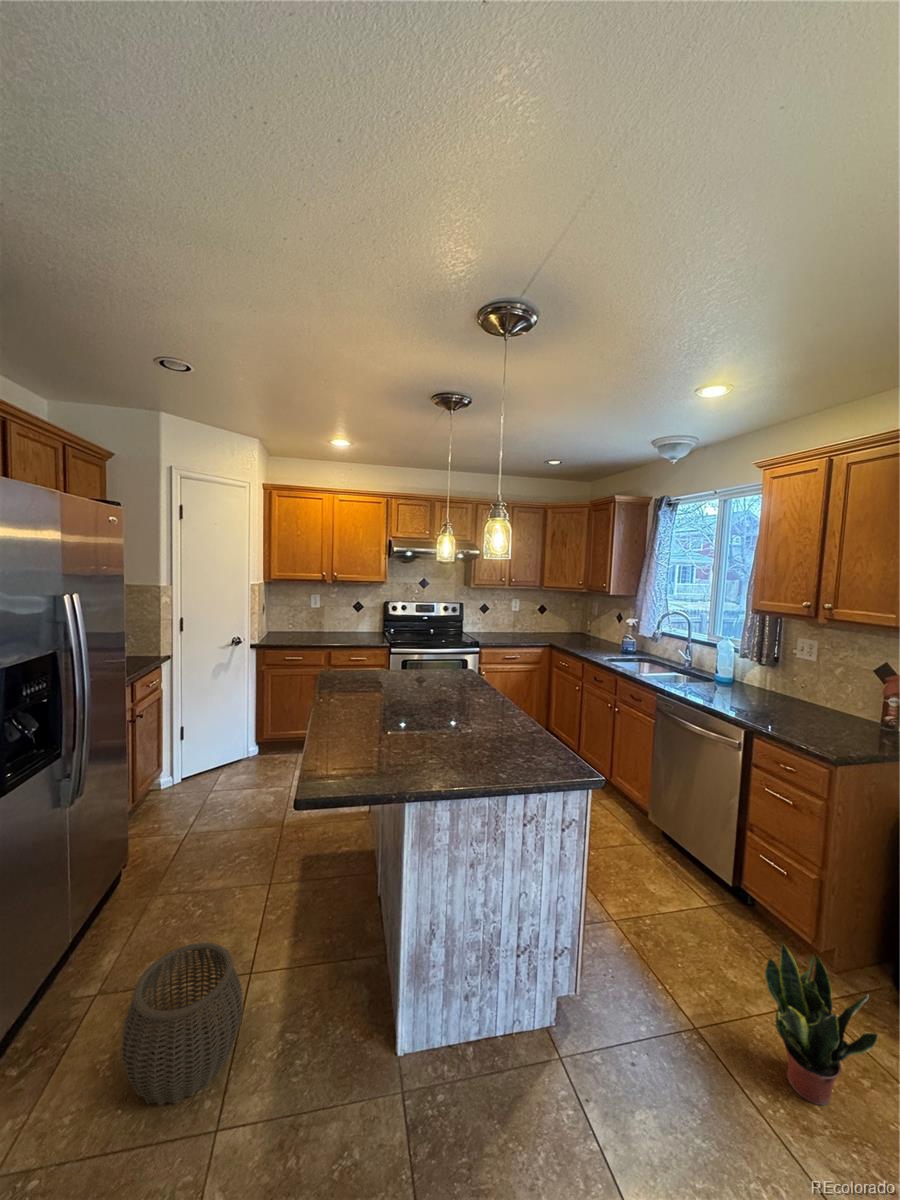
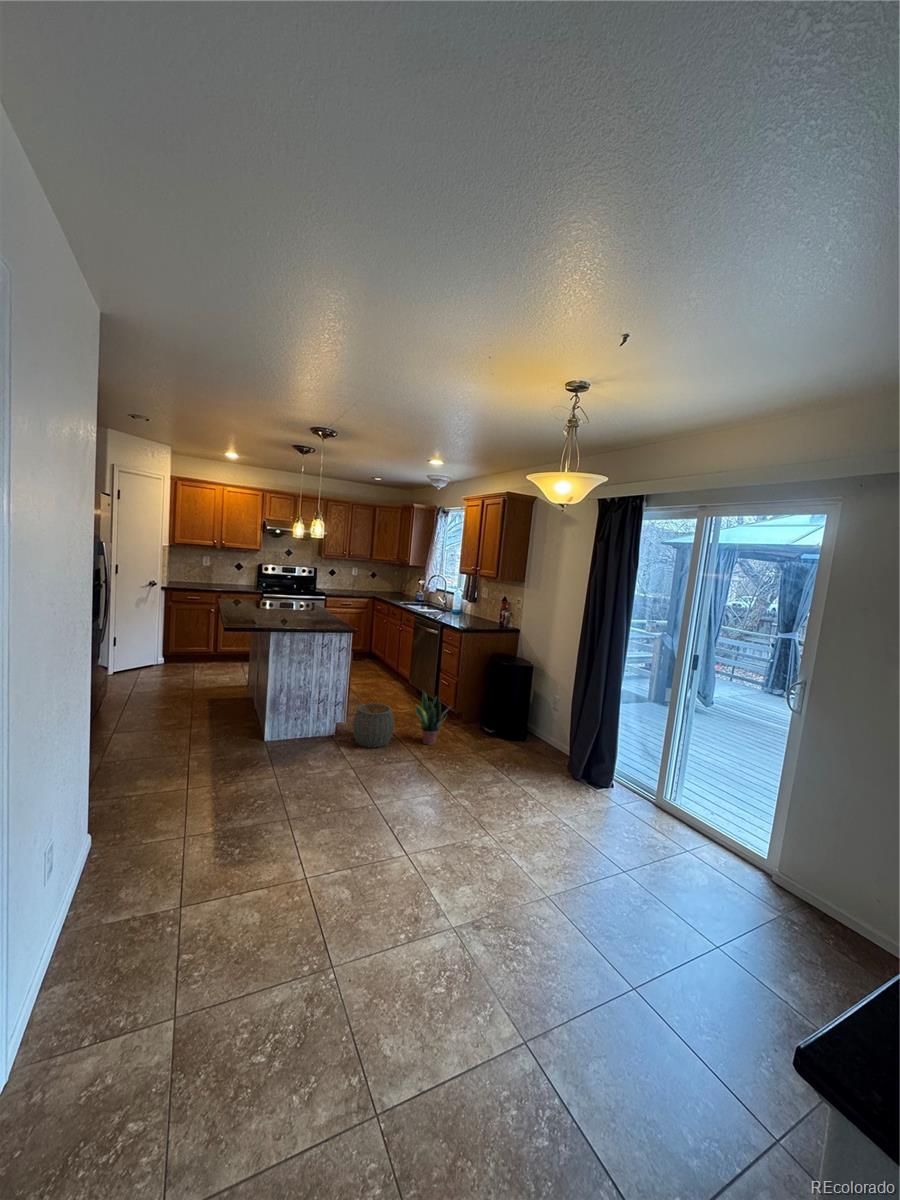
woven basket: present [121,942,243,1104] -> present [353,703,394,747]

